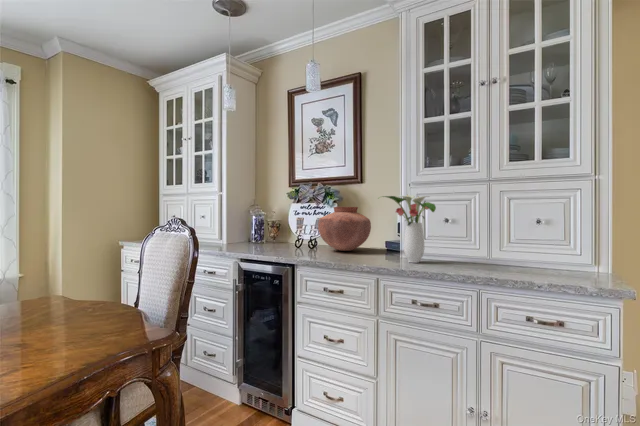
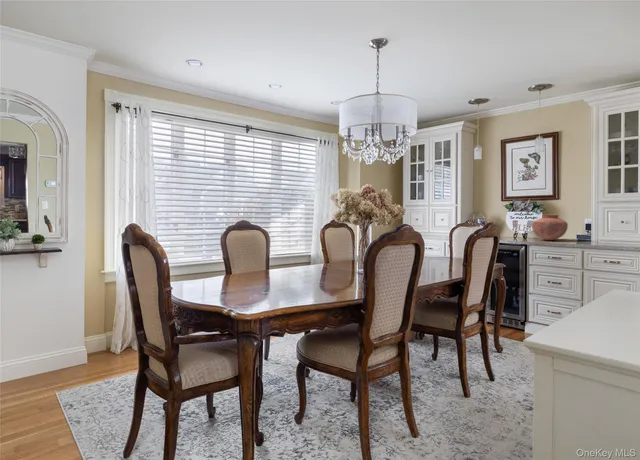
flower arrangement: present [384,195,436,263] -> none [579,209,616,245]

